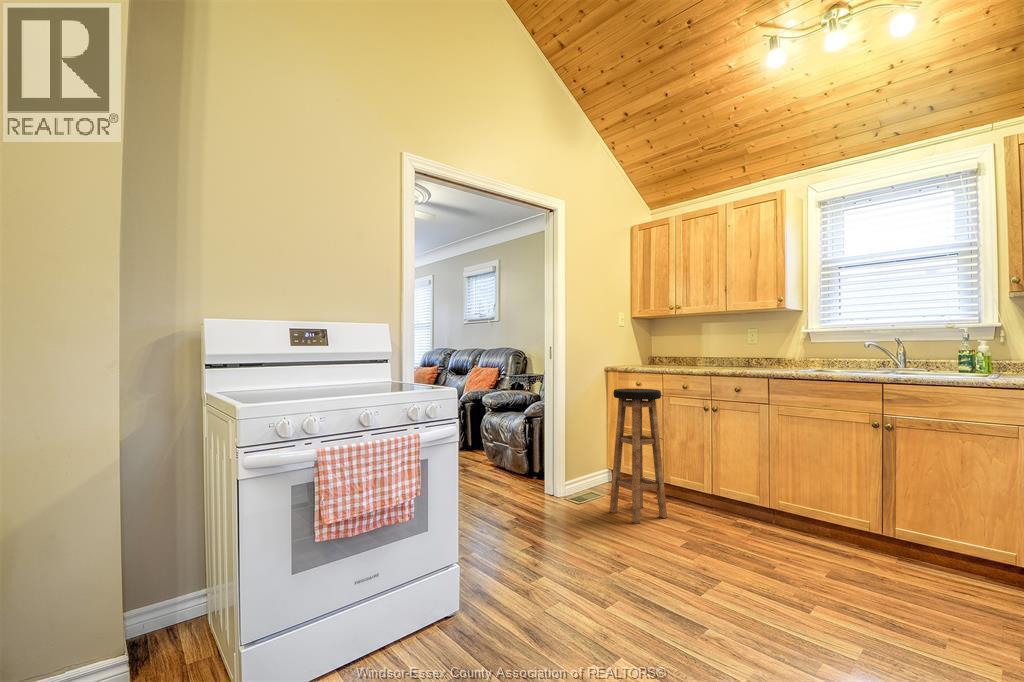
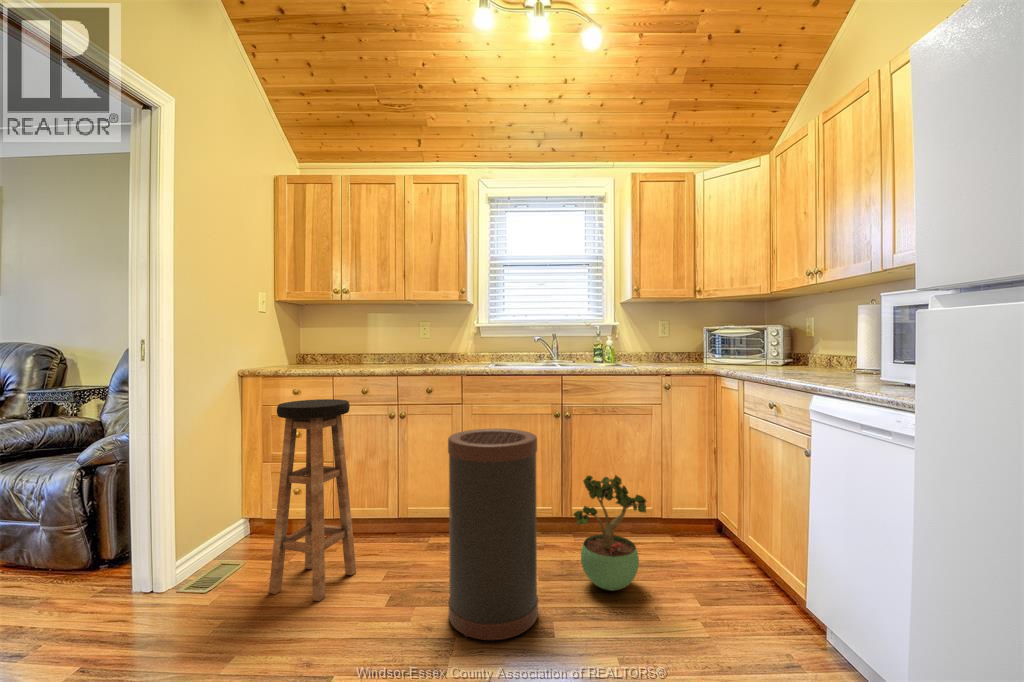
trash can: none [712,419,792,581] -> present [448,429,538,640]
potted plant: none [850,476,925,594] -> present [574,475,647,590]

